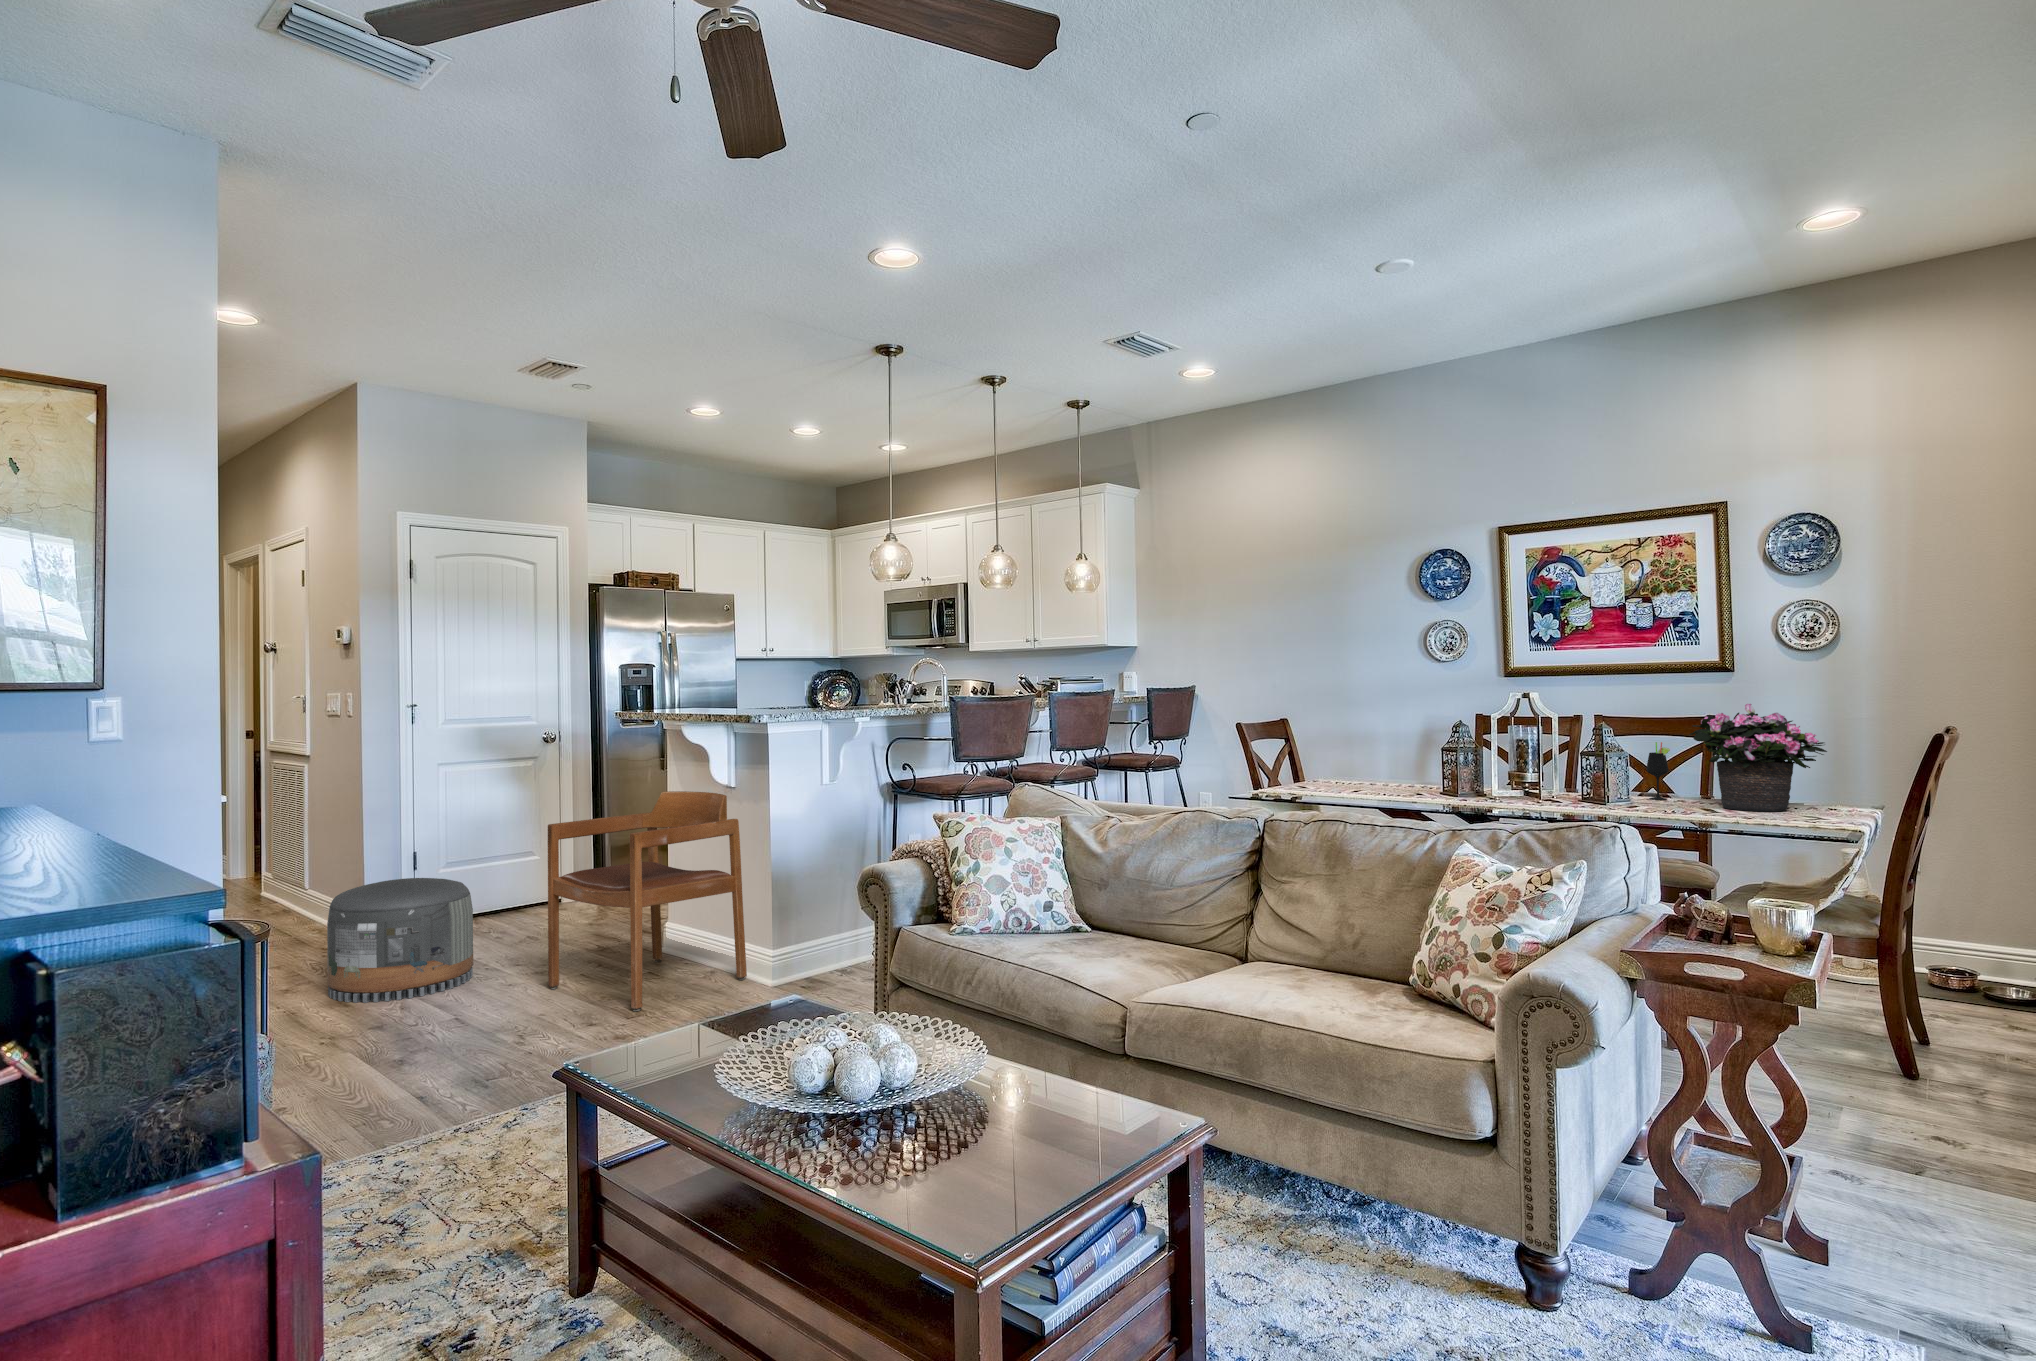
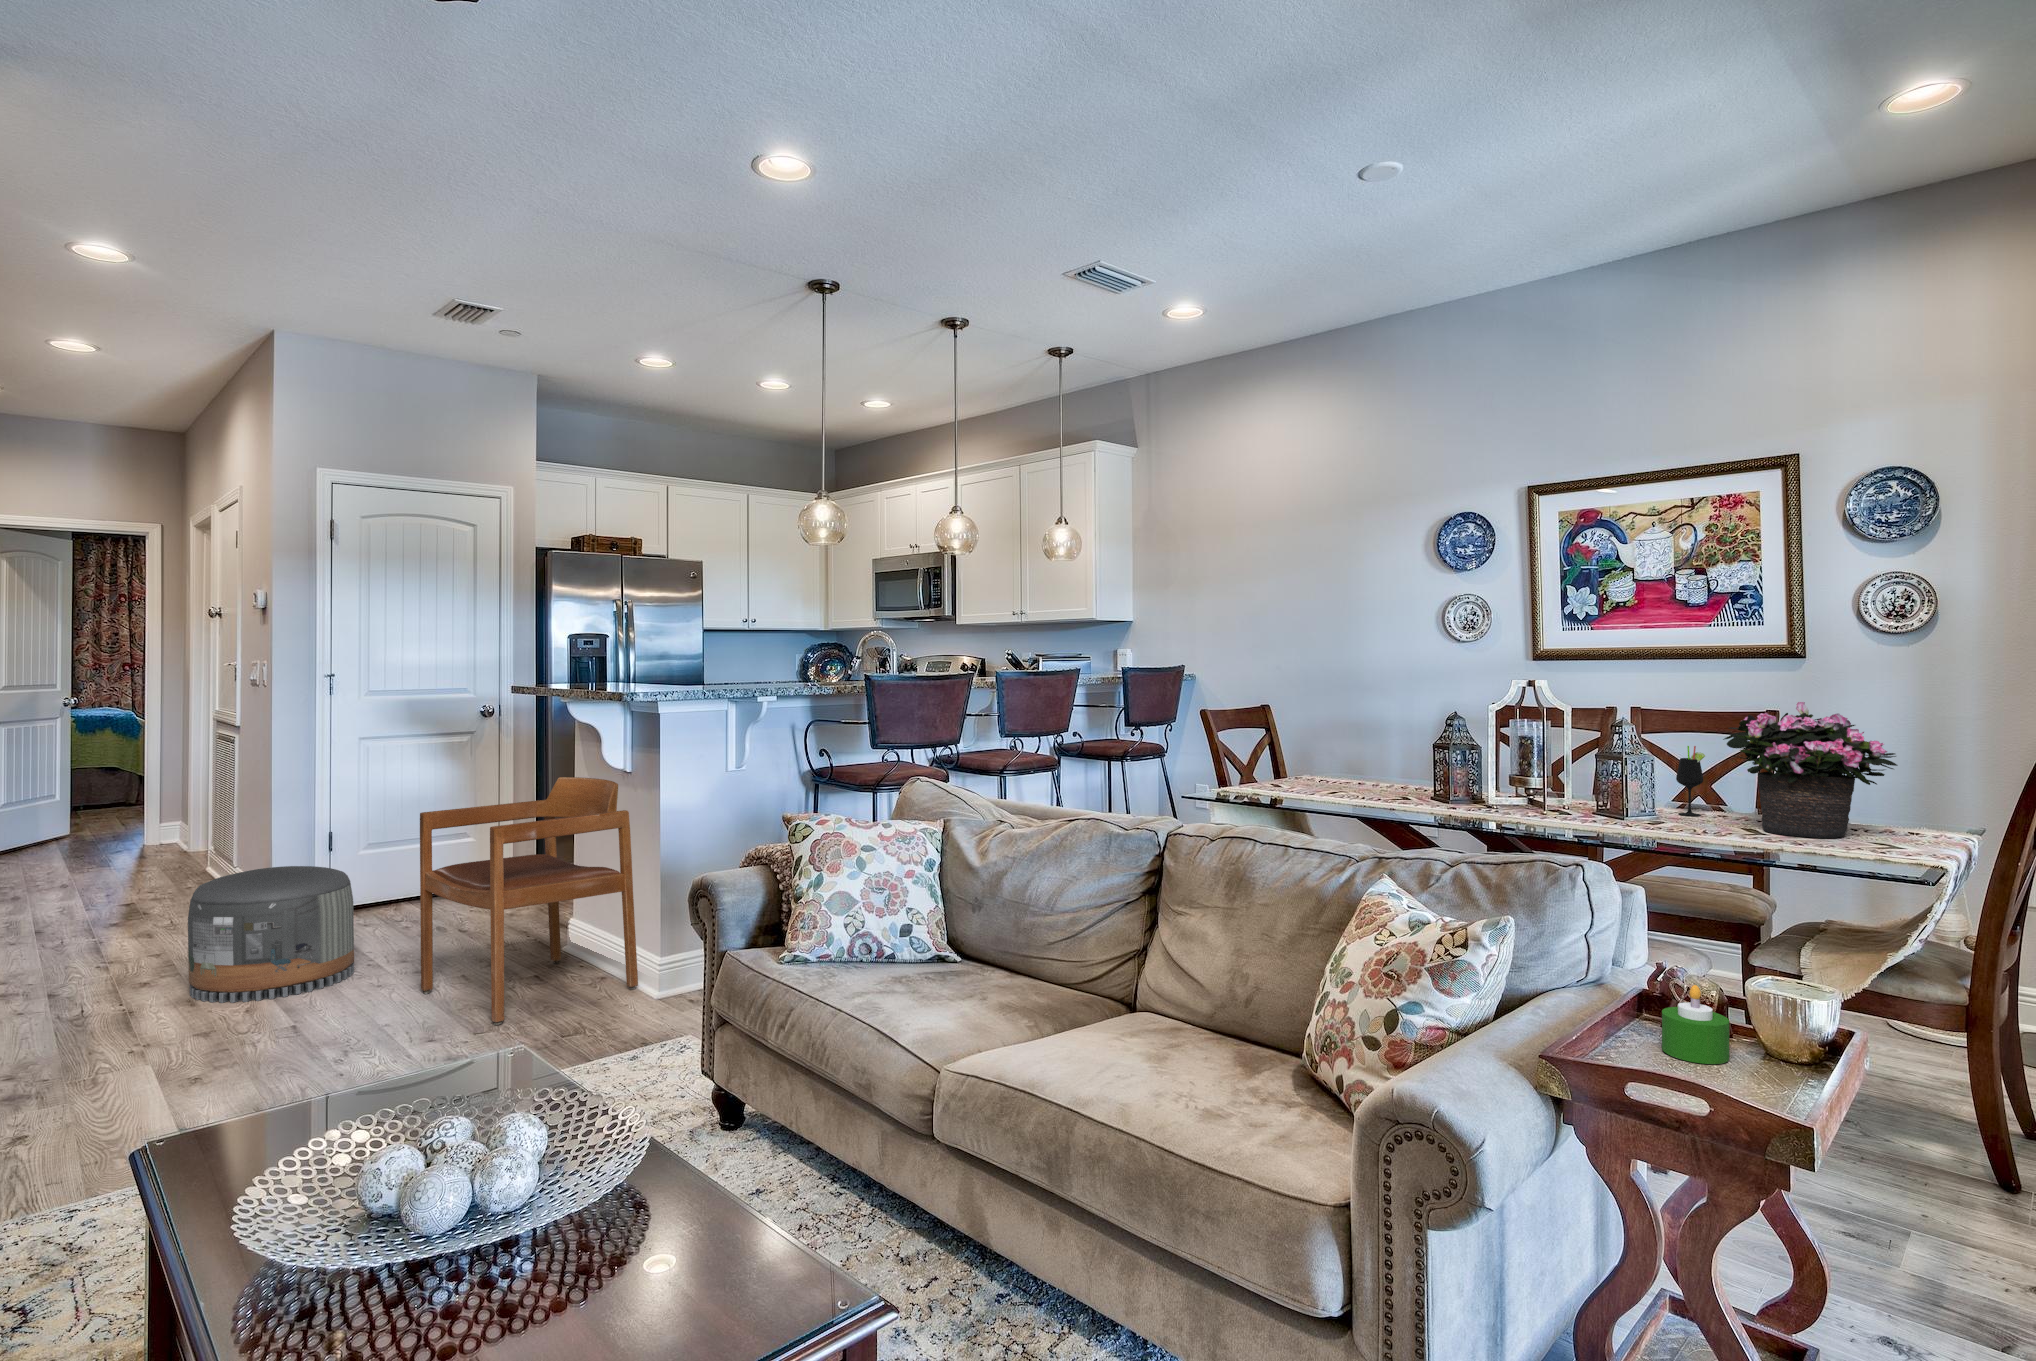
candle: none [1701,902,1752,958] -> present [1662,985,1729,1064]

